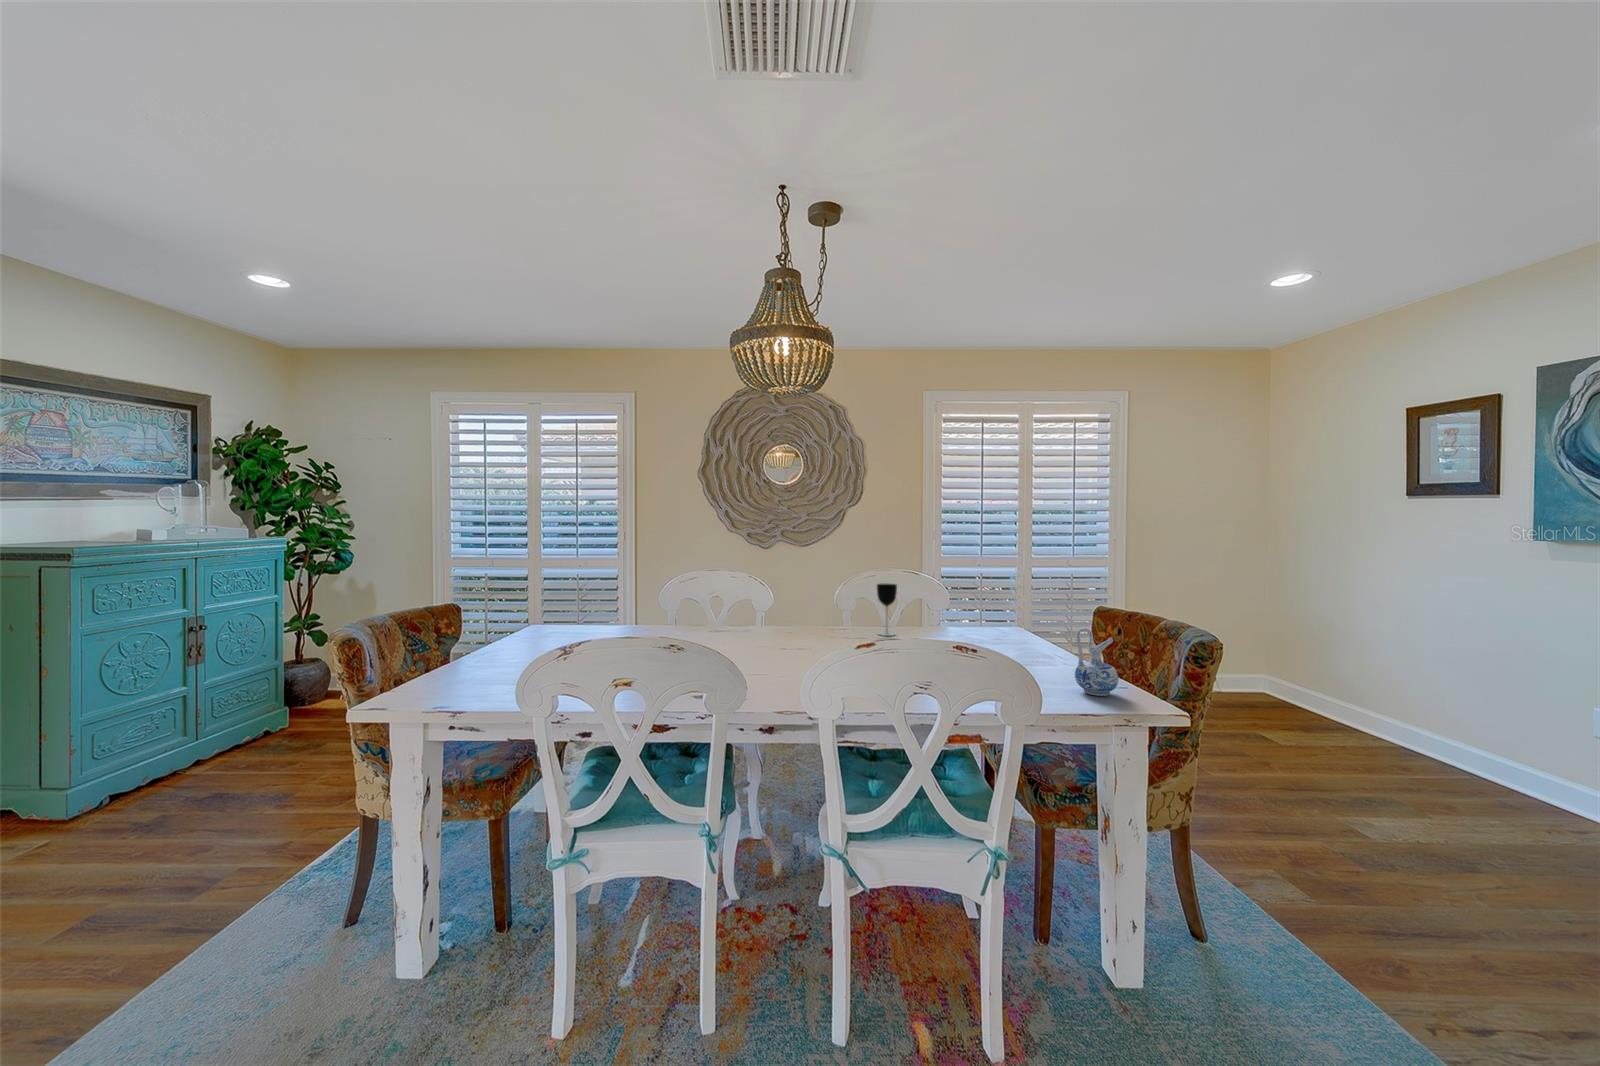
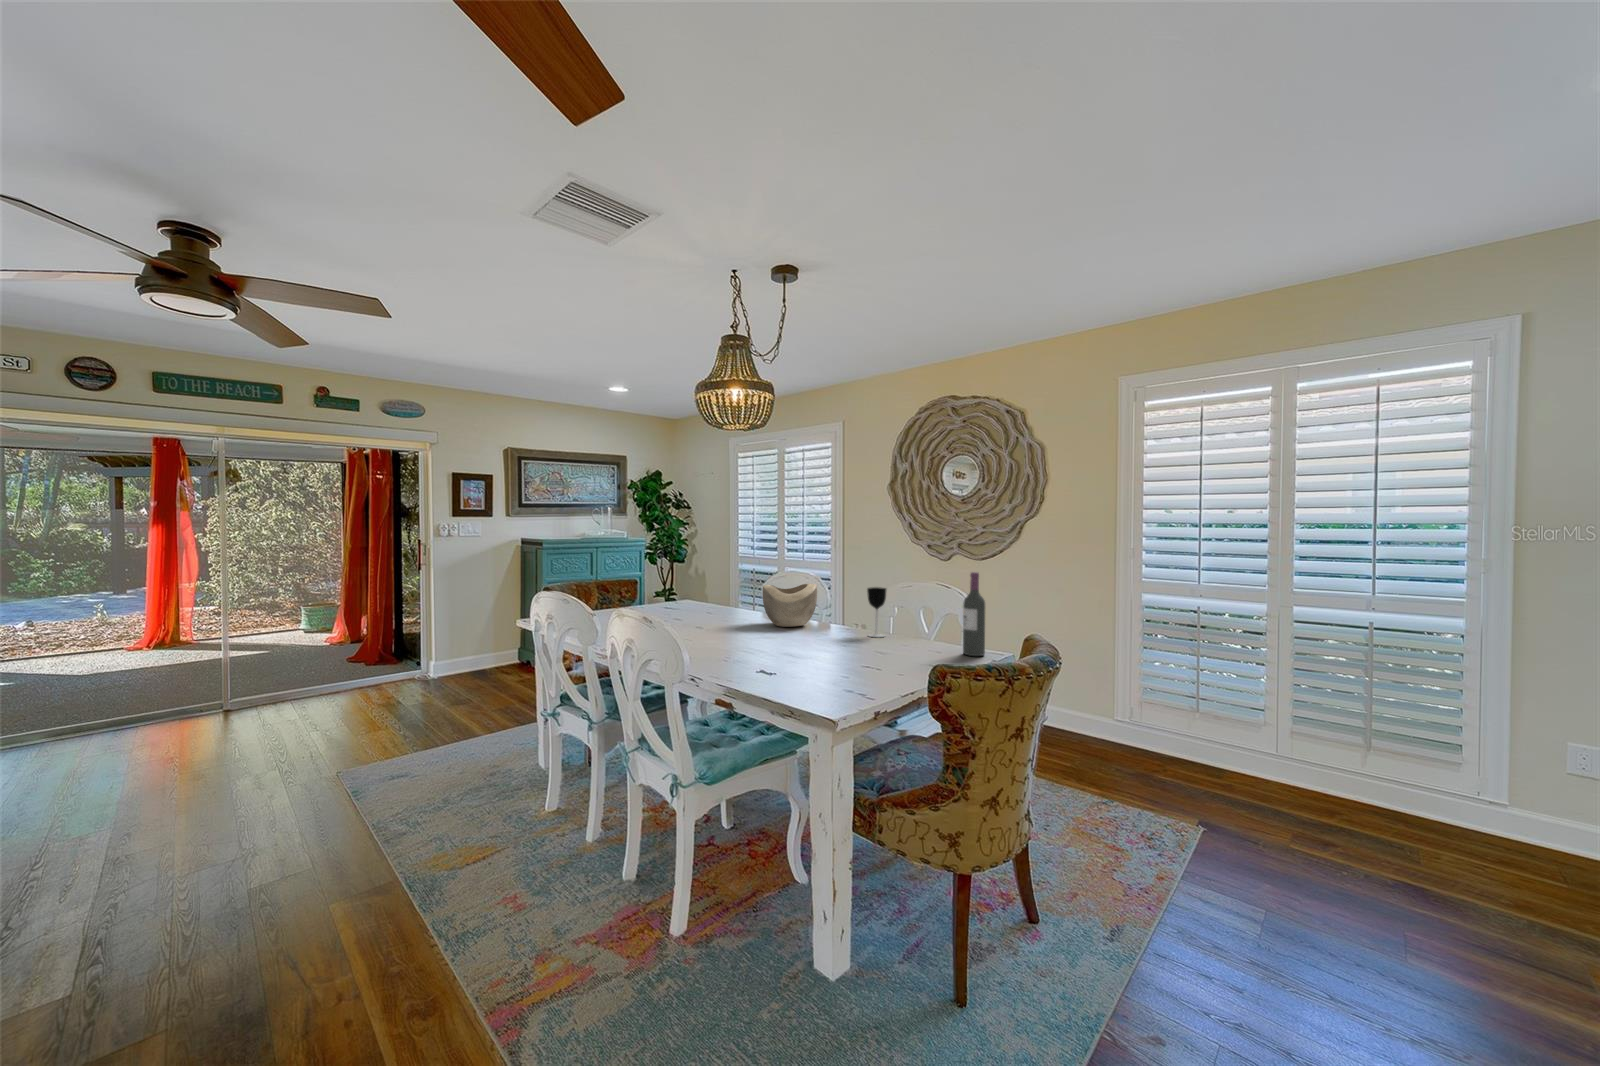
wine bottle: none [994,562,1015,639] -> present [963,572,985,656]
decorative bowl: none [750,586,813,640] -> present [763,584,817,627]
ceramic pitcher: present [1075,628,1118,696] -> none [830,626,869,696]

